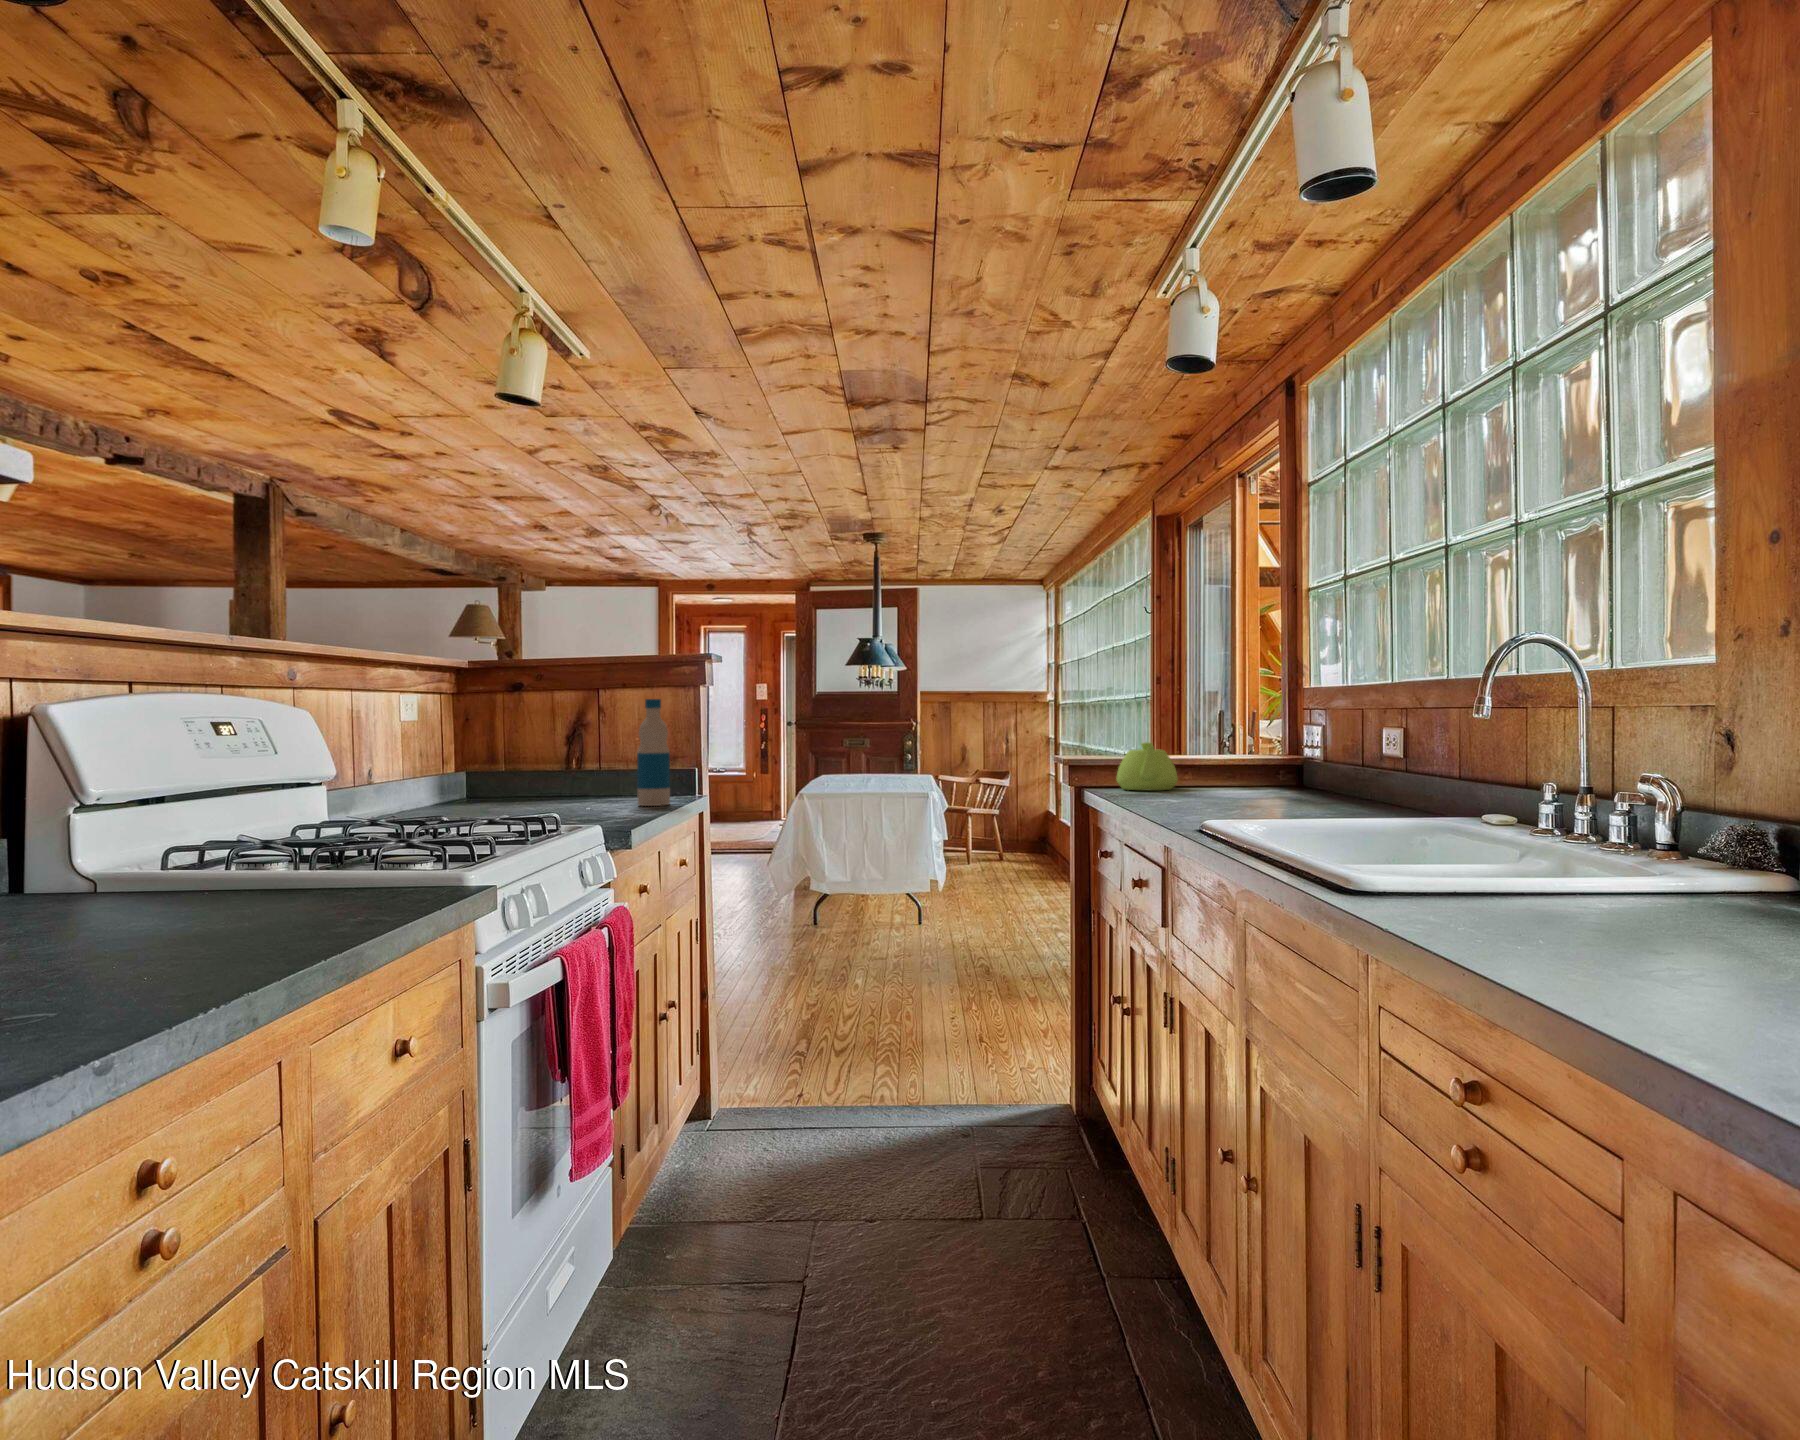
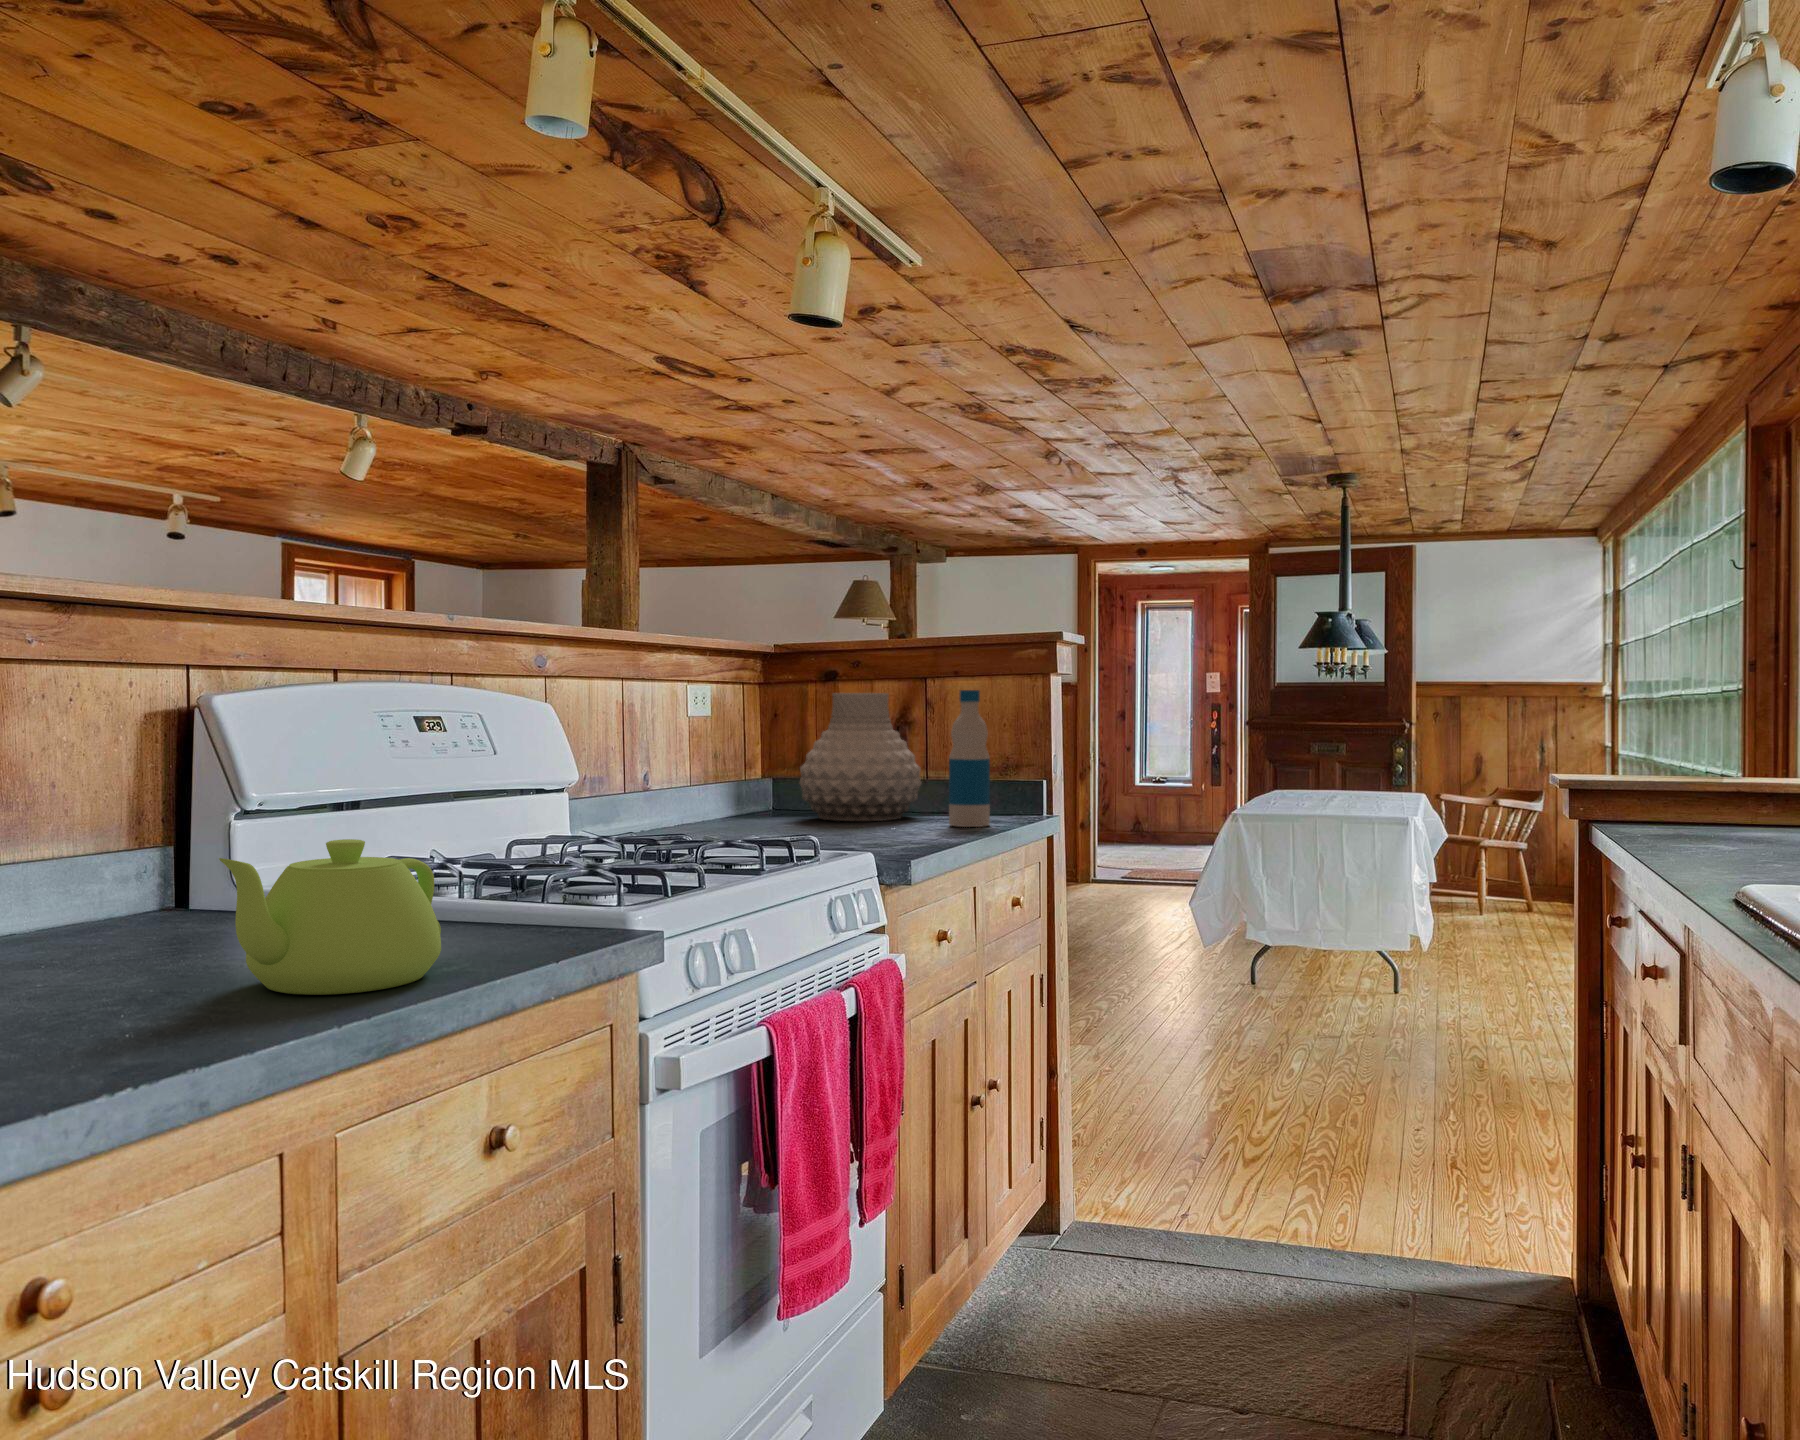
vase: none [503,702,607,806] -> present [800,693,921,821]
teapot: present [1116,742,1178,791] -> present [219,839,441,995]

